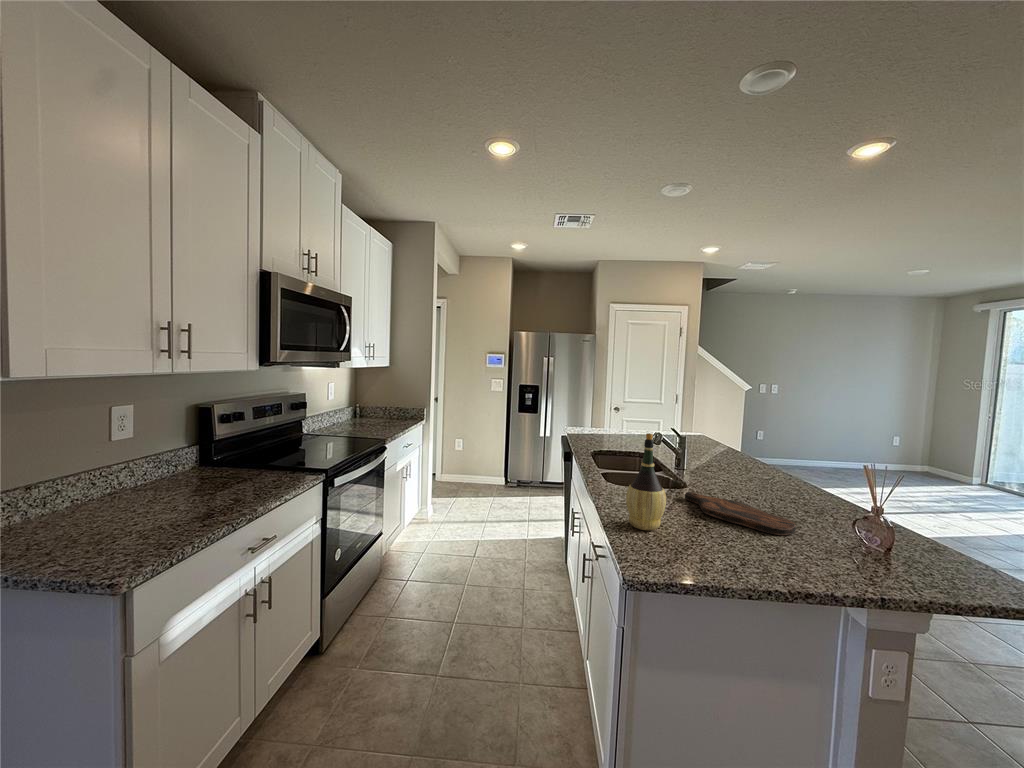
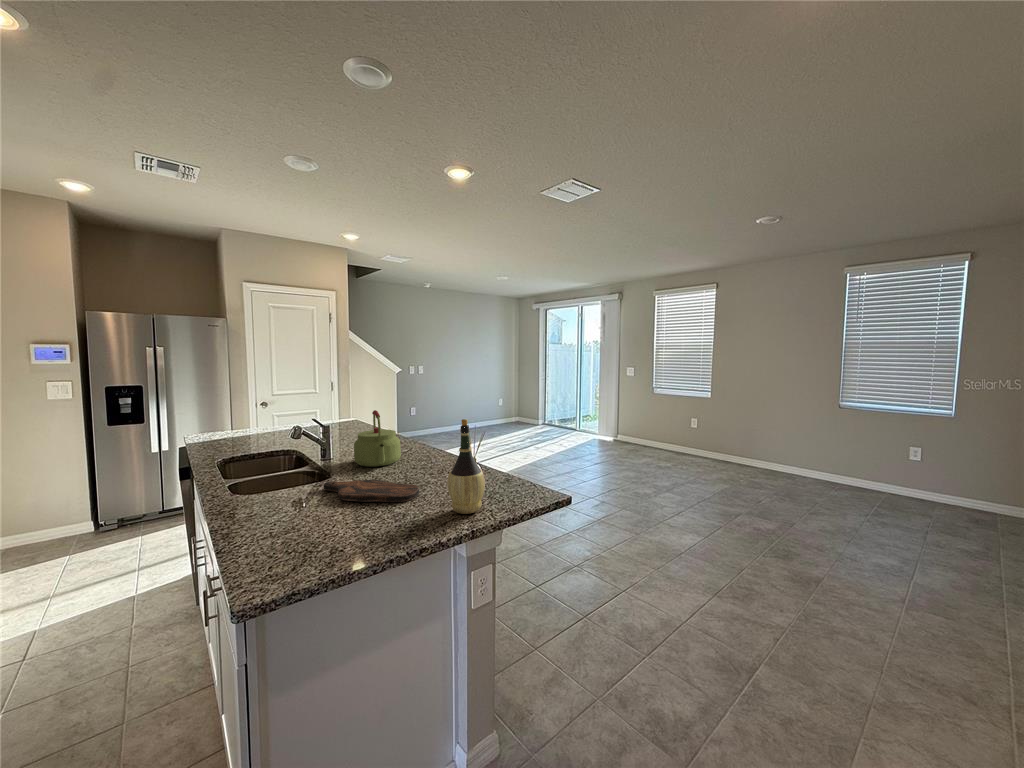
kettle: none [712,428,767,490] -> present [354,410,401,467]
wine bottle: present [626,433,666,530] -> present [447,419,485,514]

